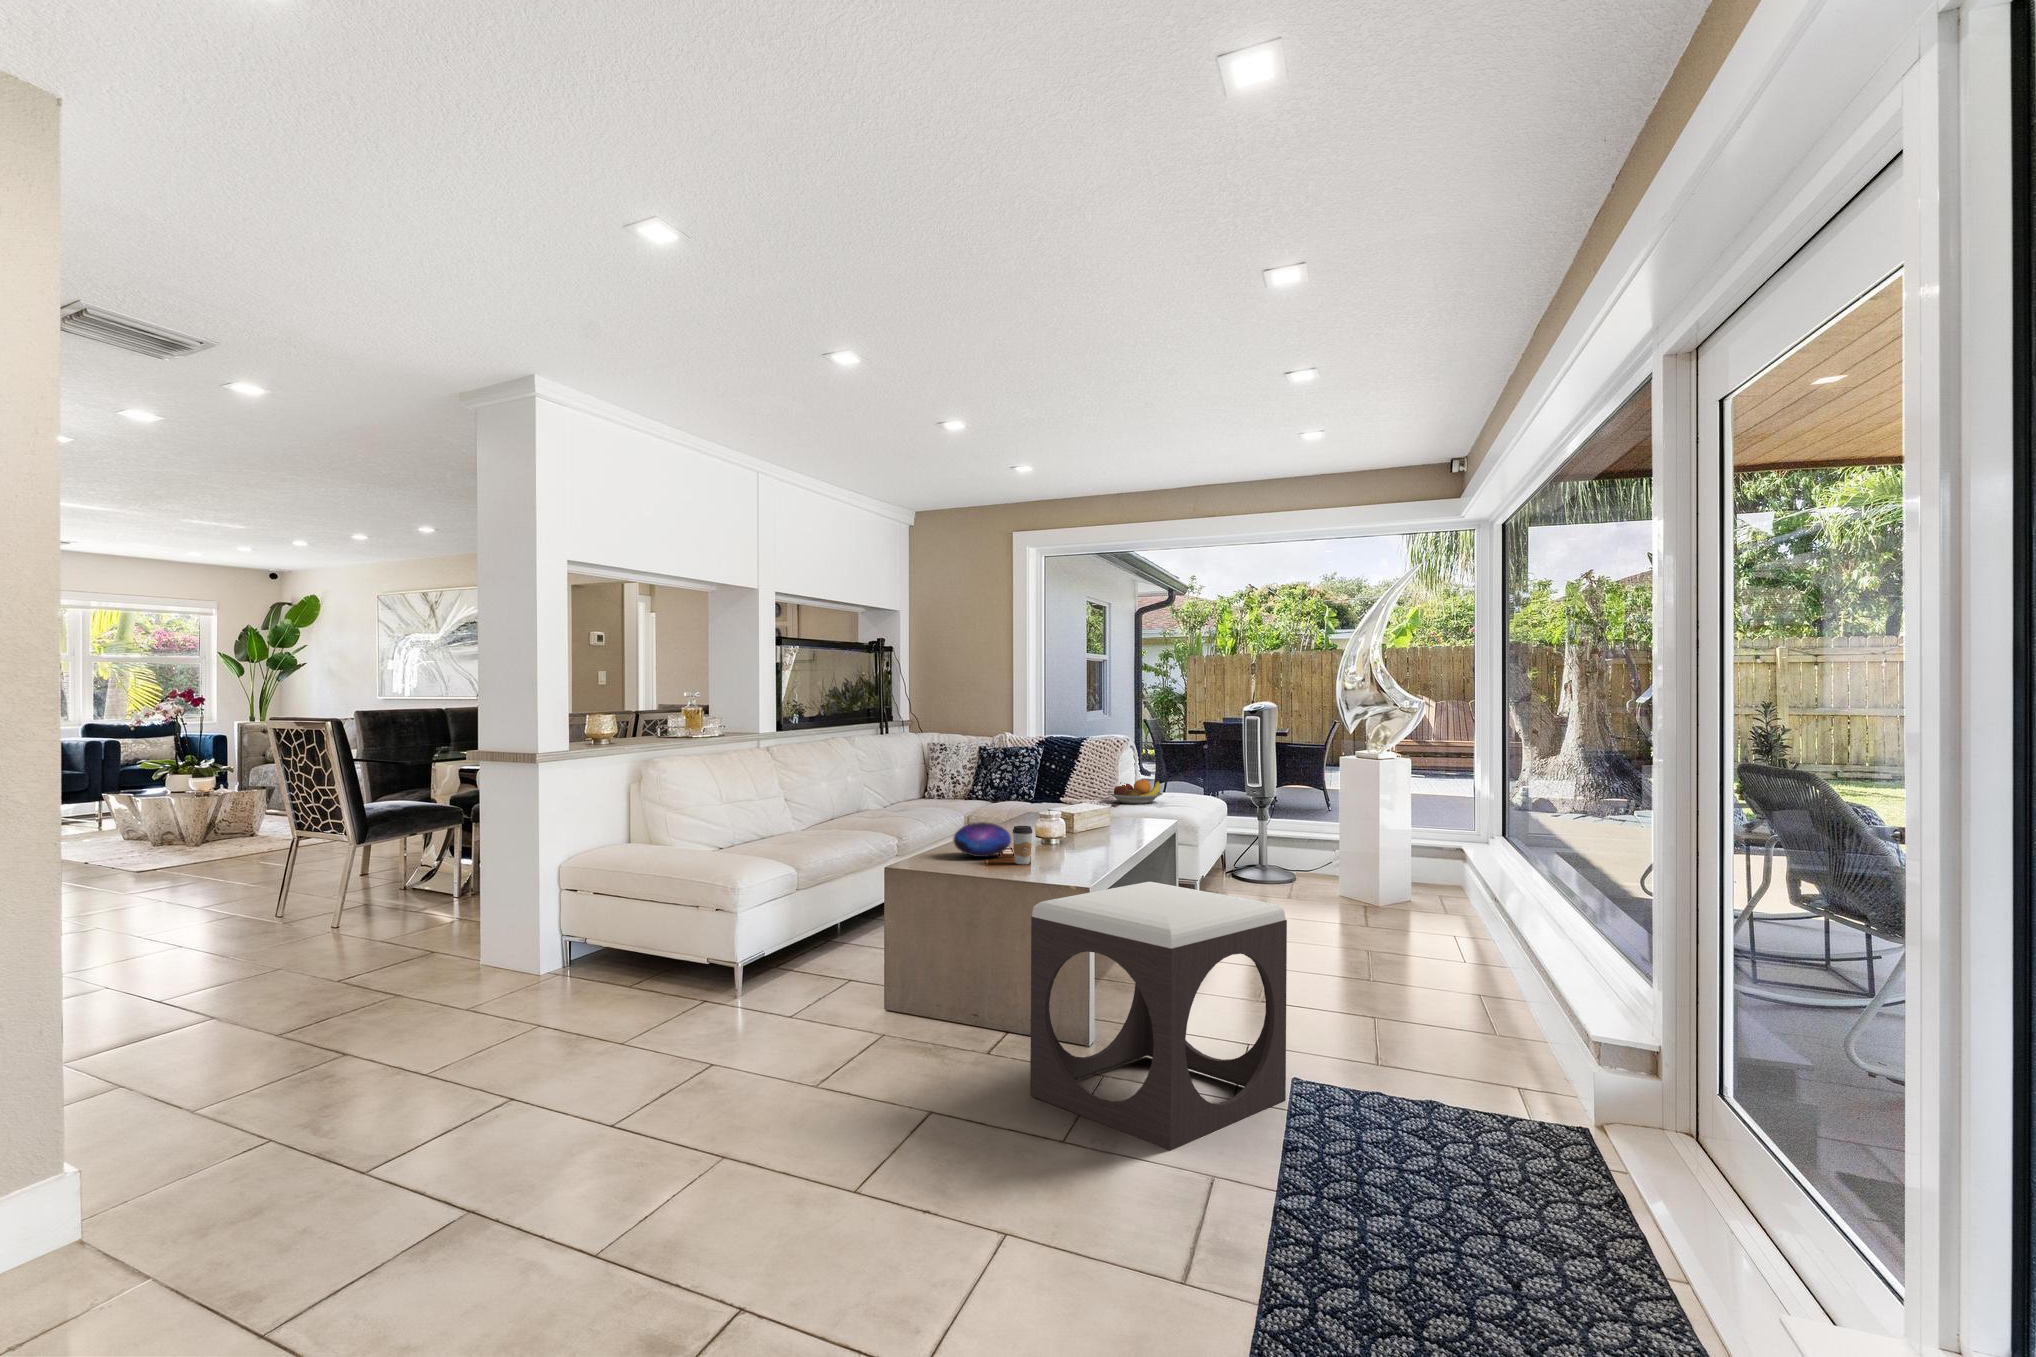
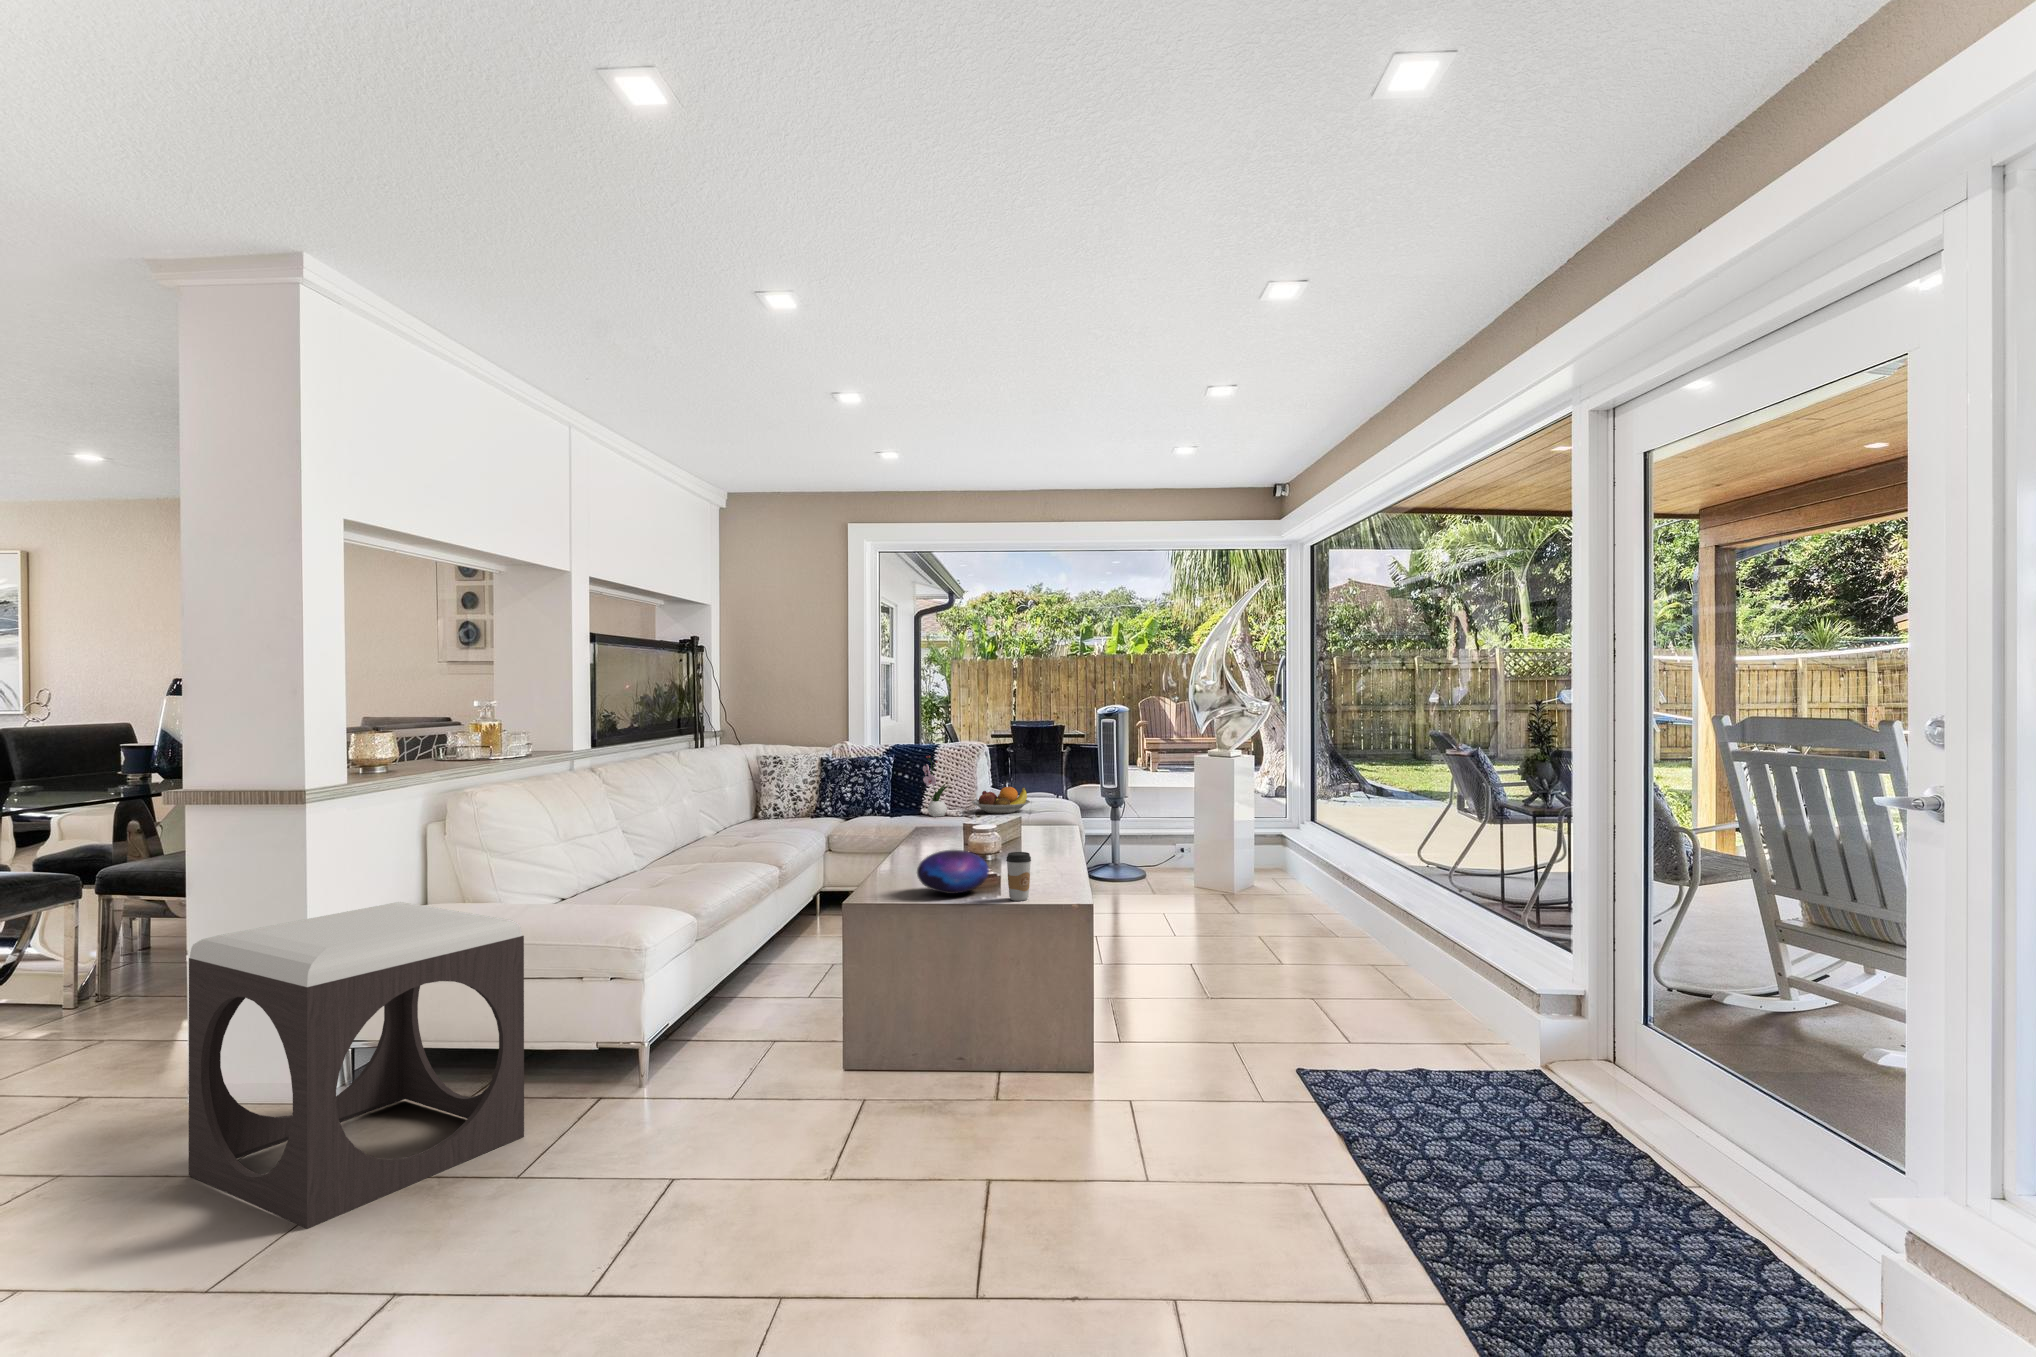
flower arrangement: none [1062,748,1084,804] -> present [923,756,948,817]
footstool: present [1030,882,1287,1150] -> present [189,902,524,1229]

